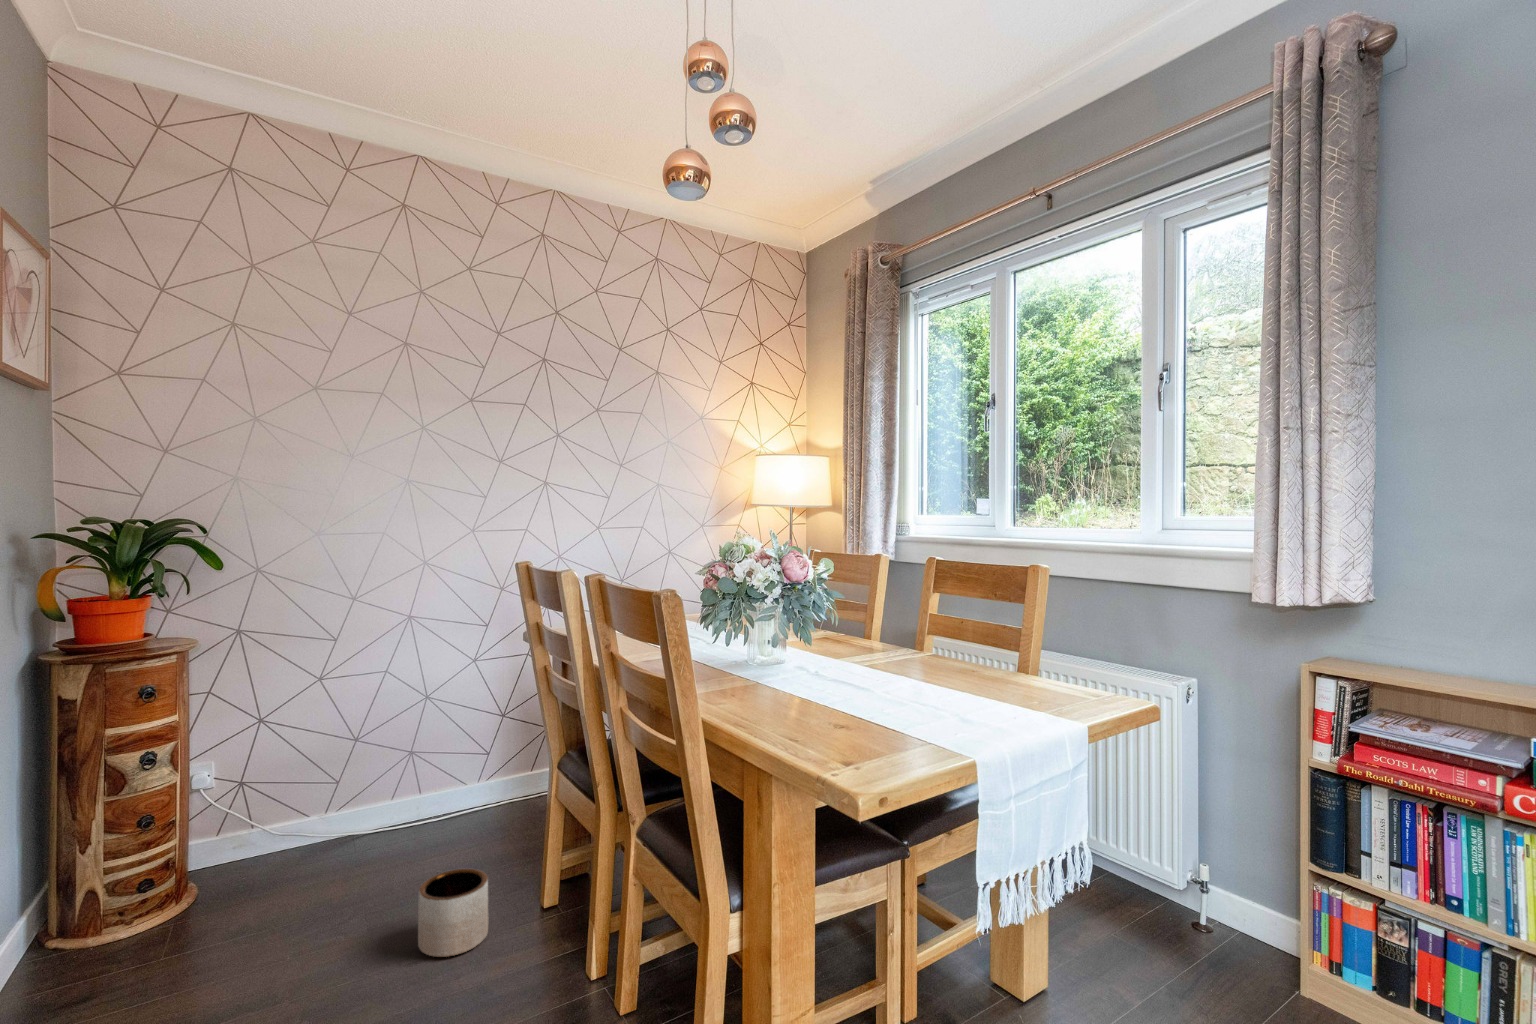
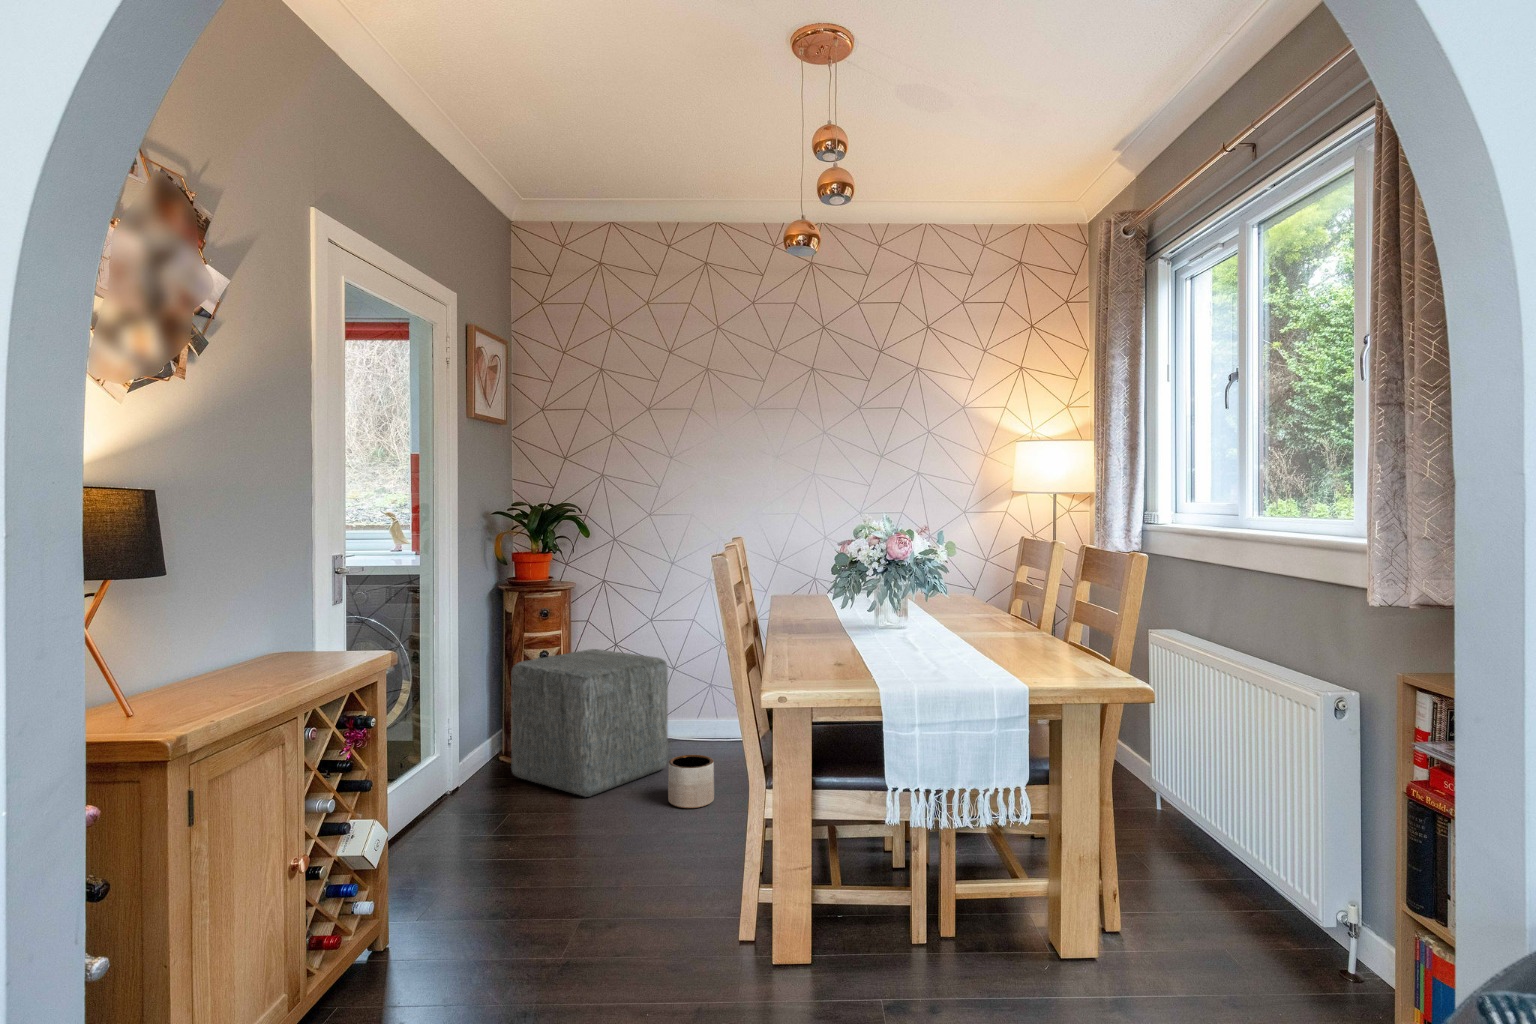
ottoman: none [93,735,382,983] -> present [511,649,668,797]

